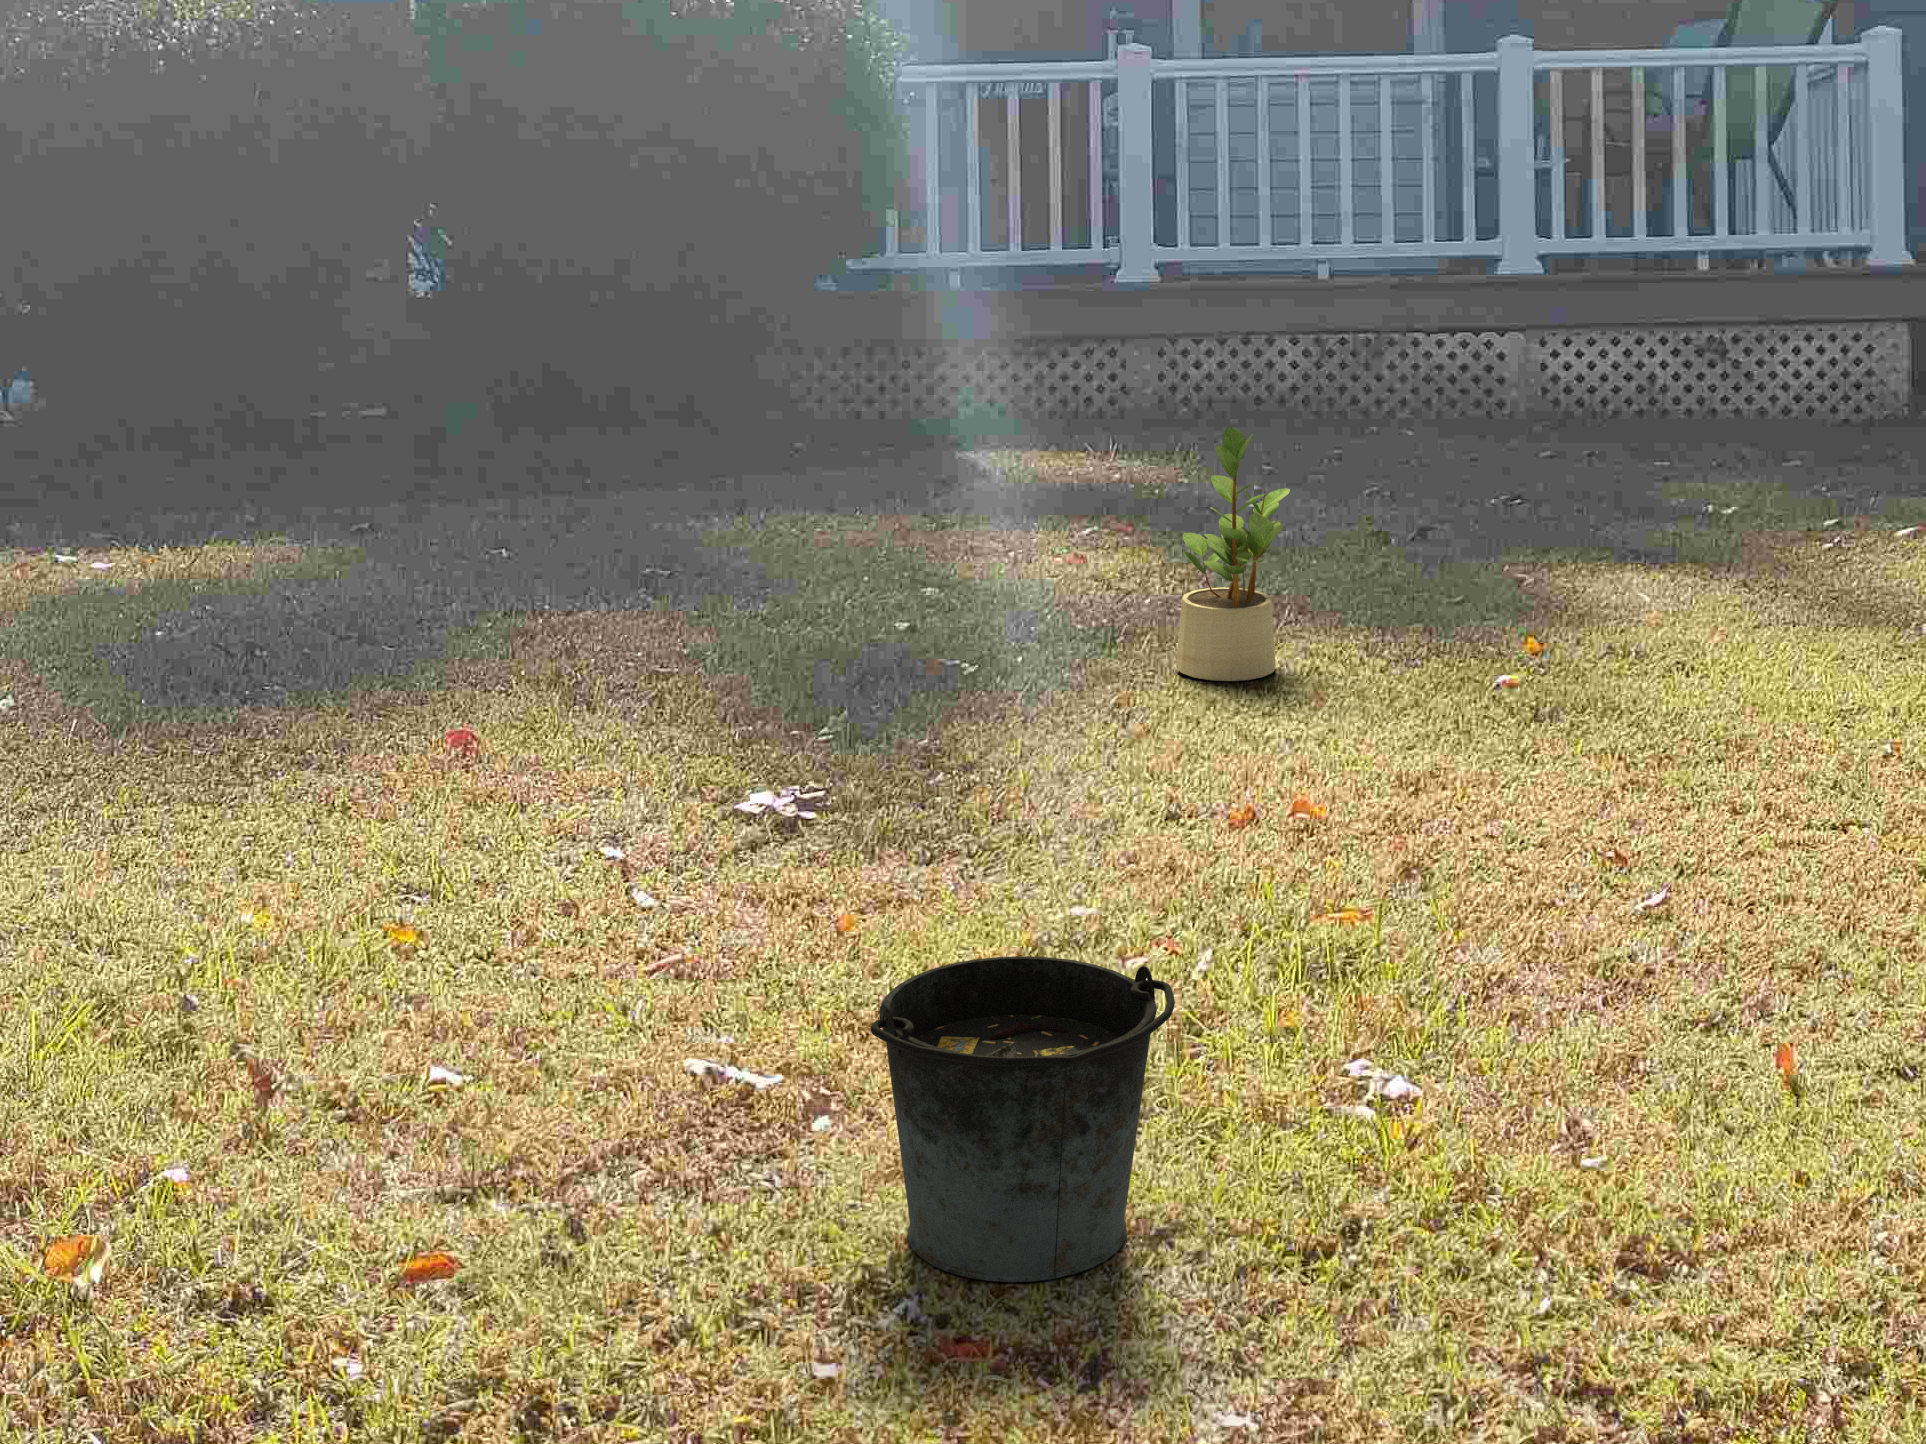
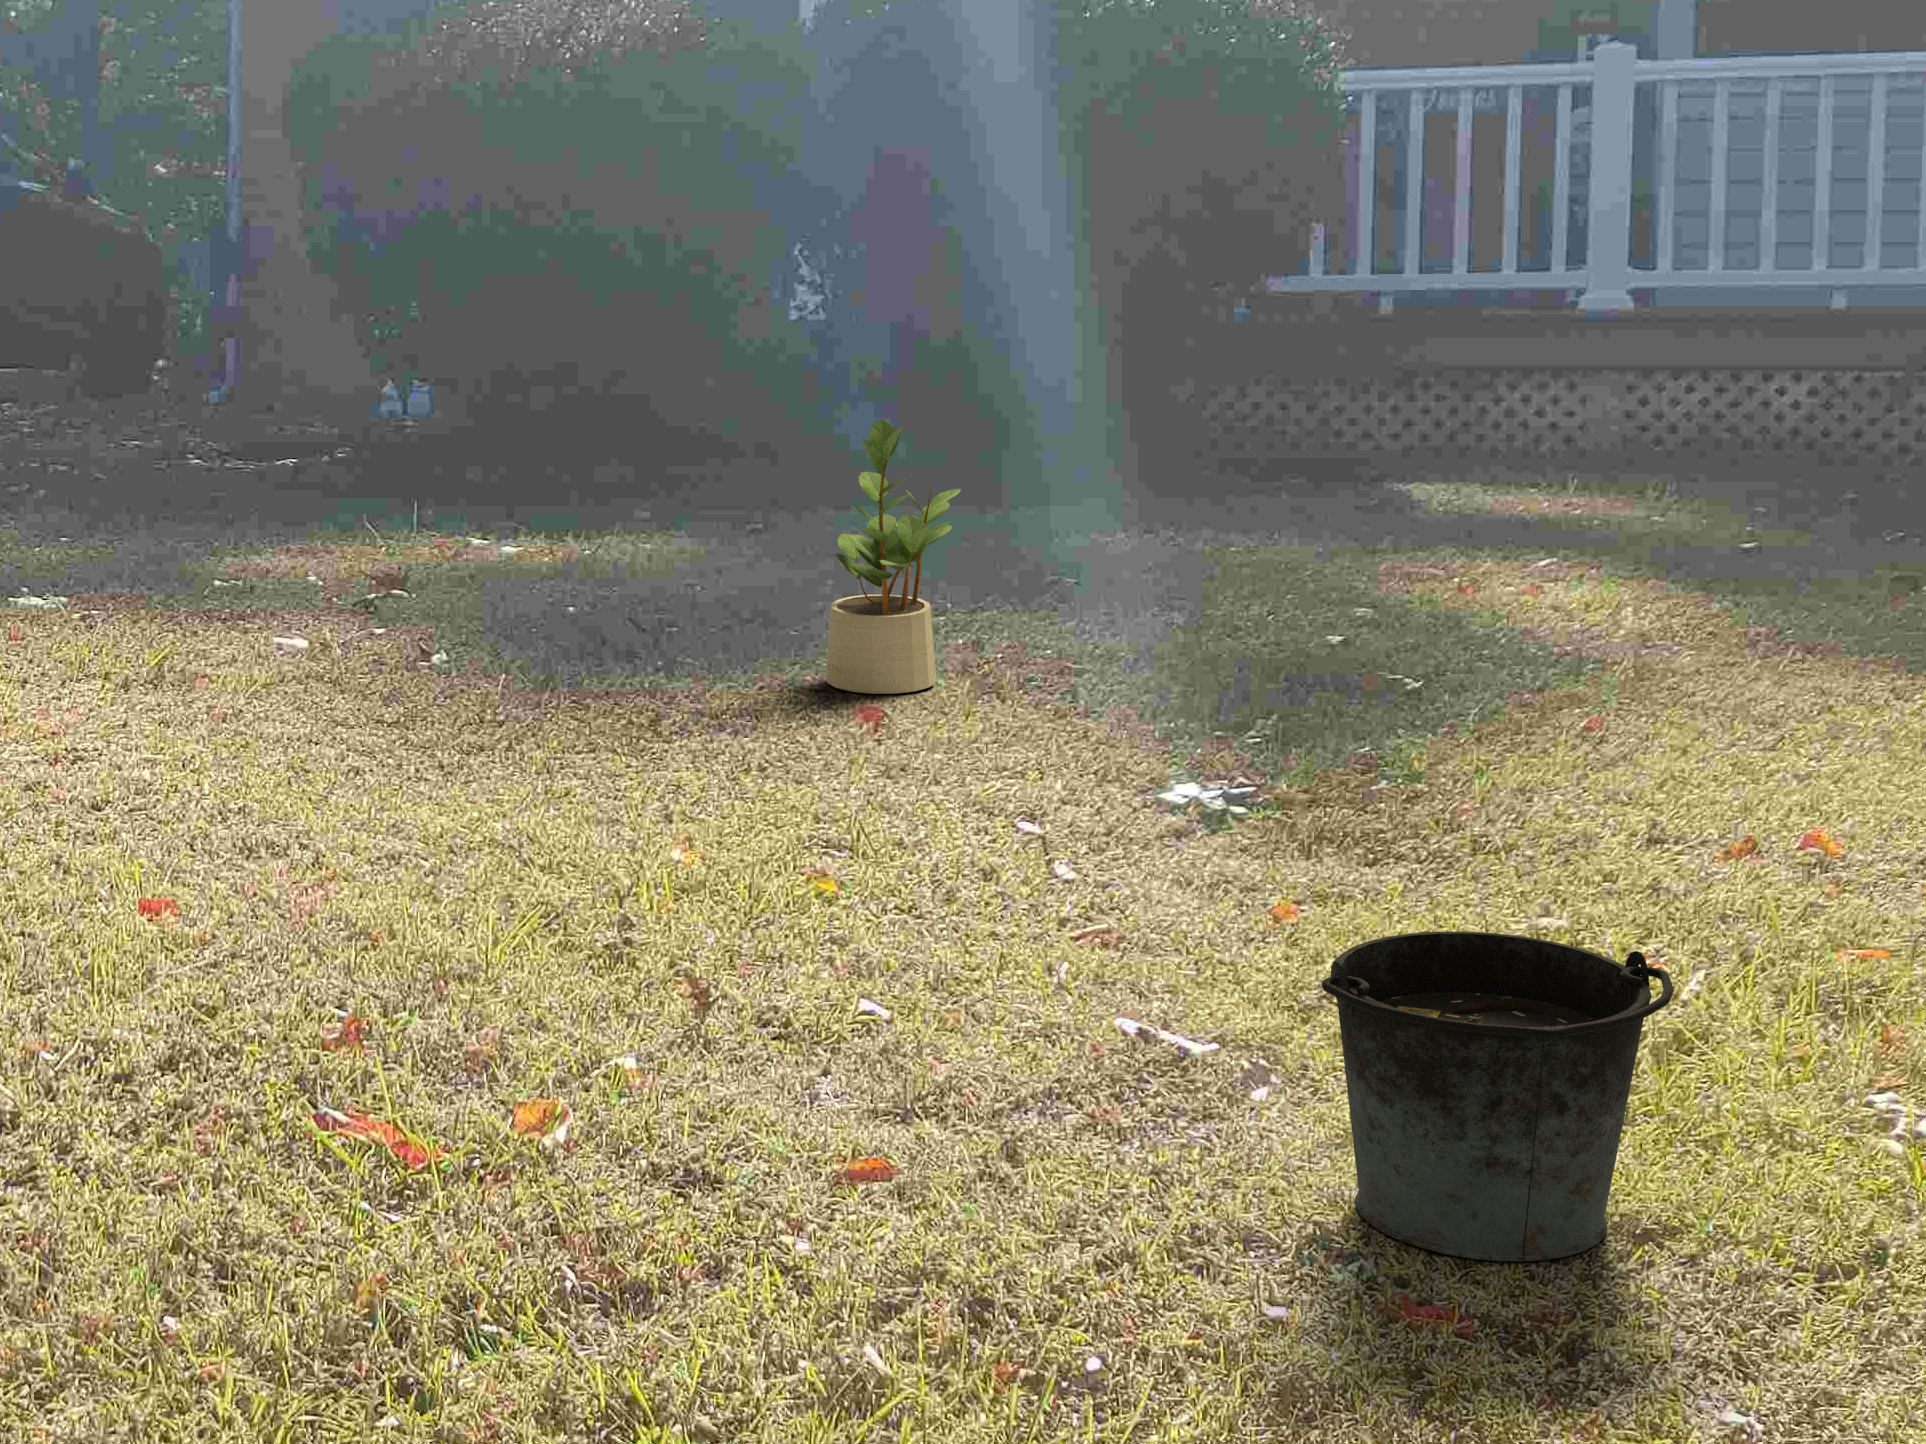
potted plant: present [1176,427,1290,681] -> present [826,419,961,694]

